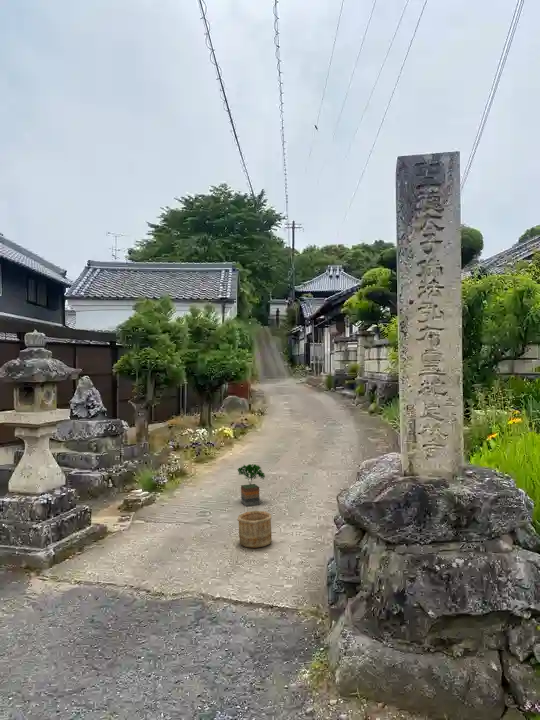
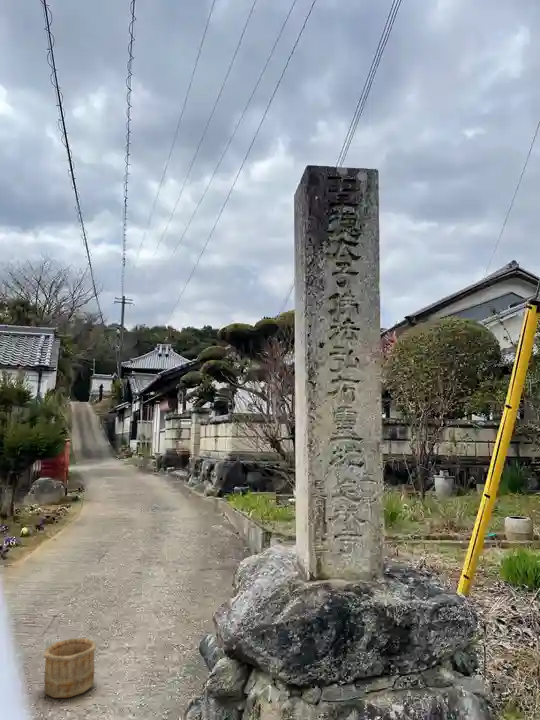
potted tree: present [238,464,265,506] -> none [46,567,87,629]

